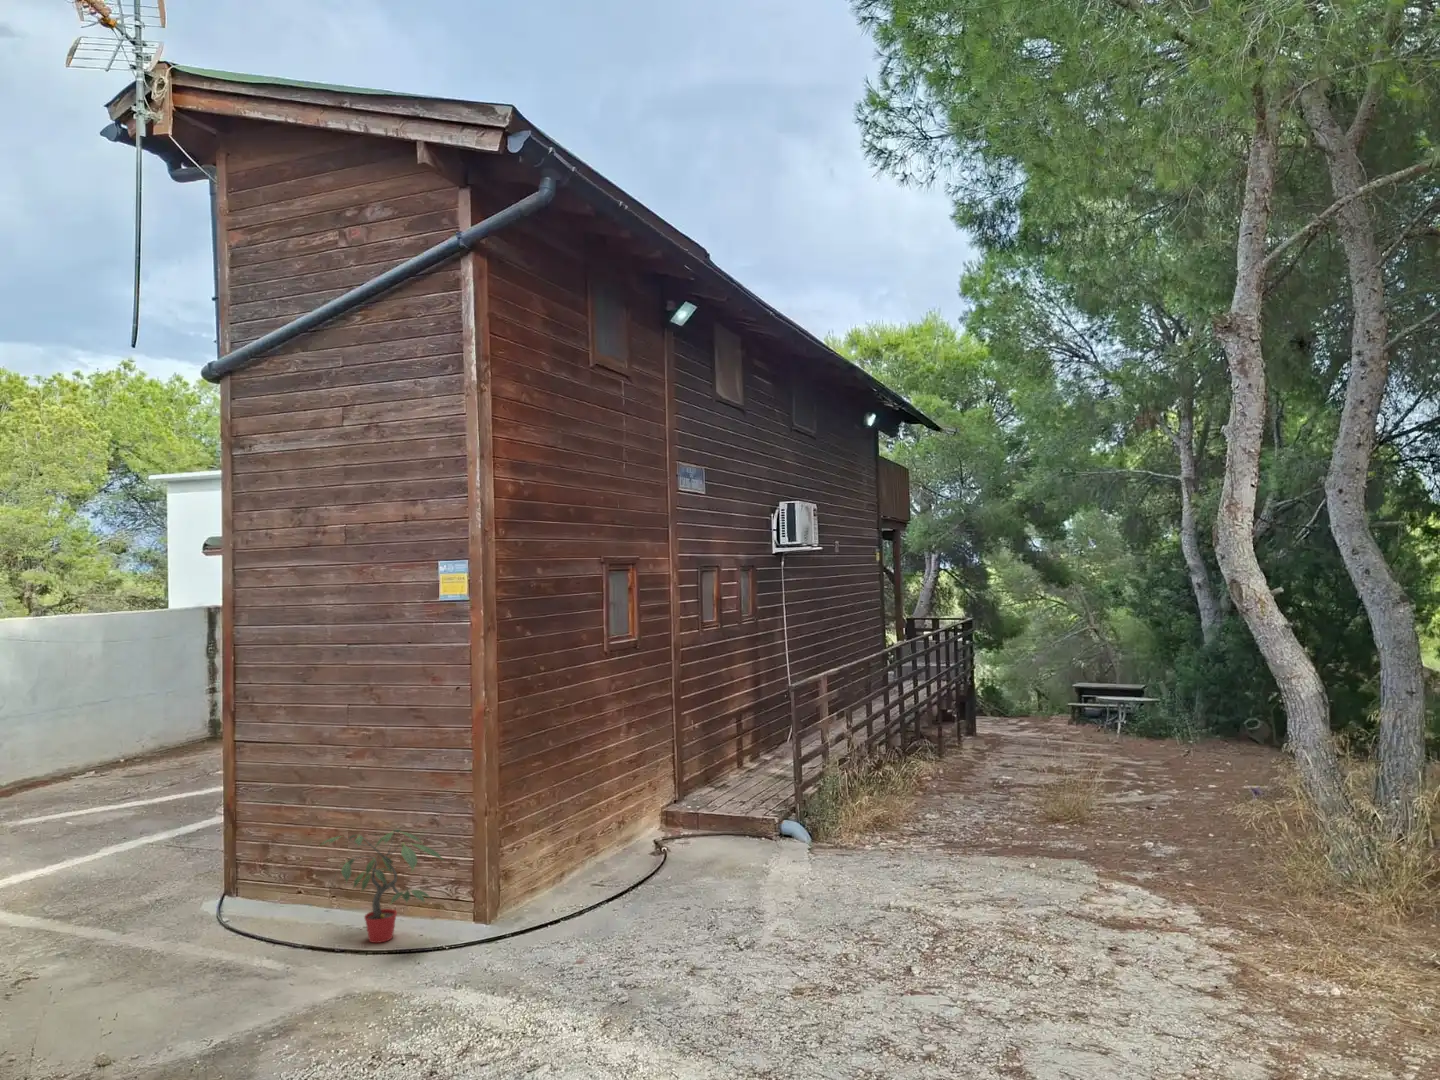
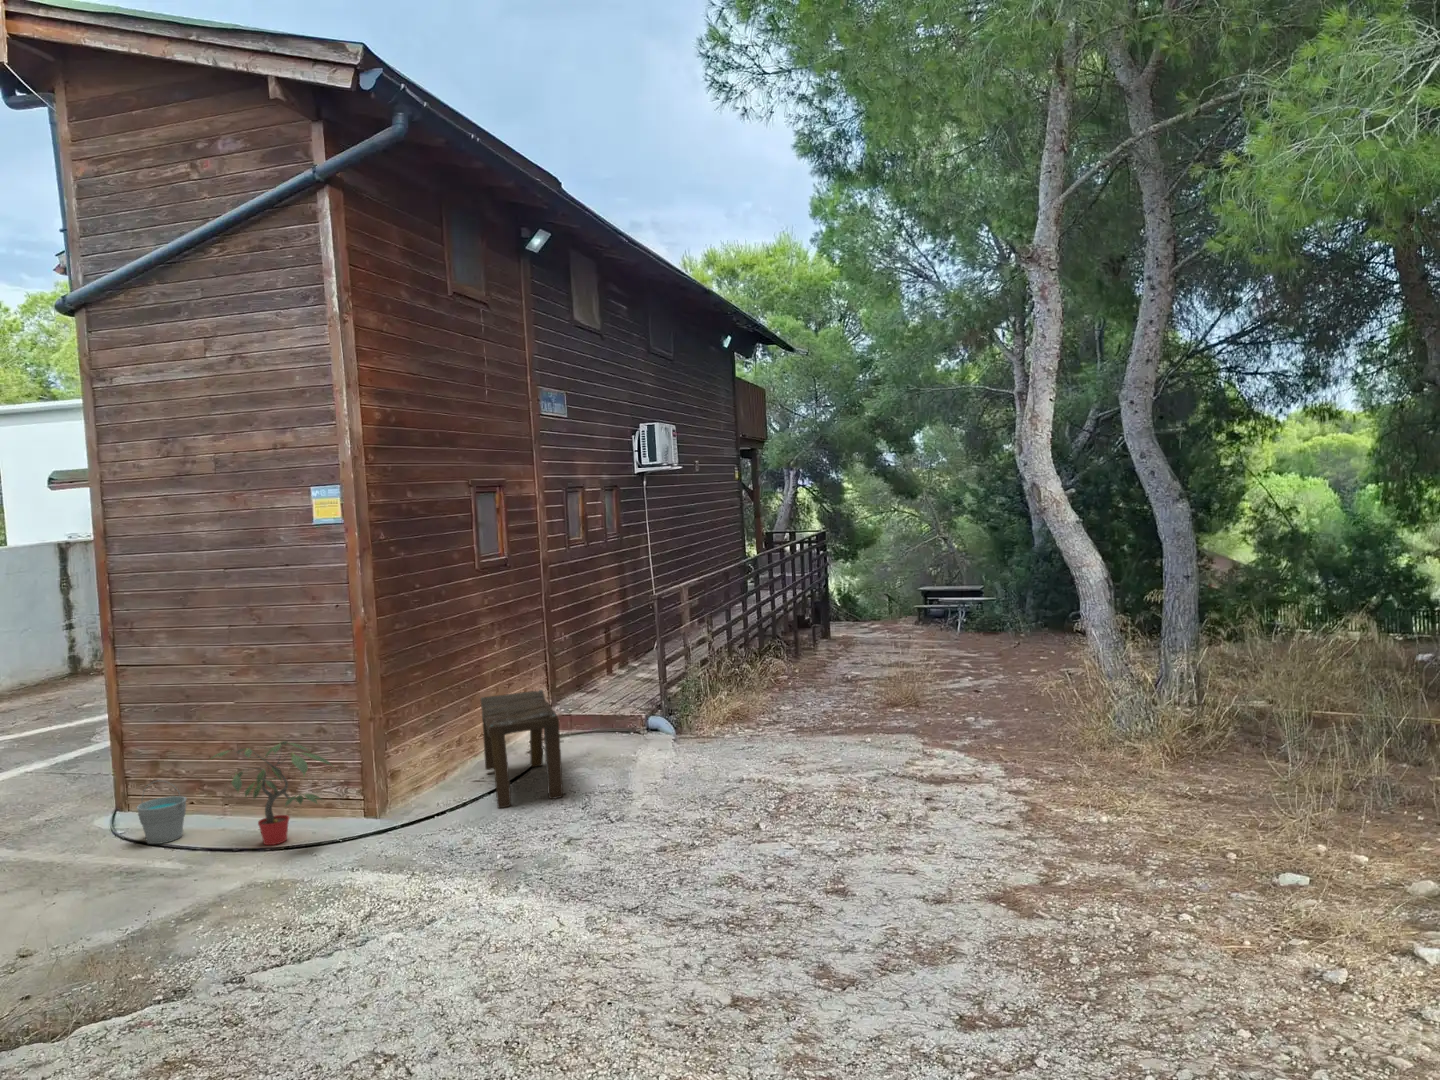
bench: none [605,784,687,918] -> present [481,690,563,808]
bucket: none [248,861,299,930] -> present [137,795,187,844]

